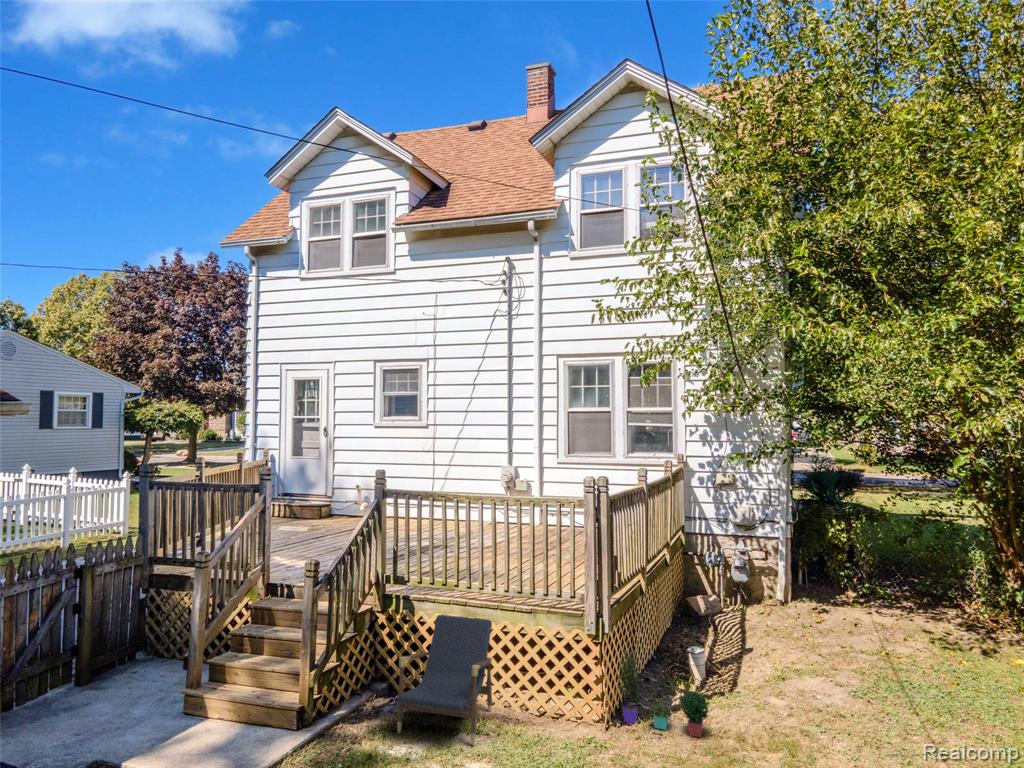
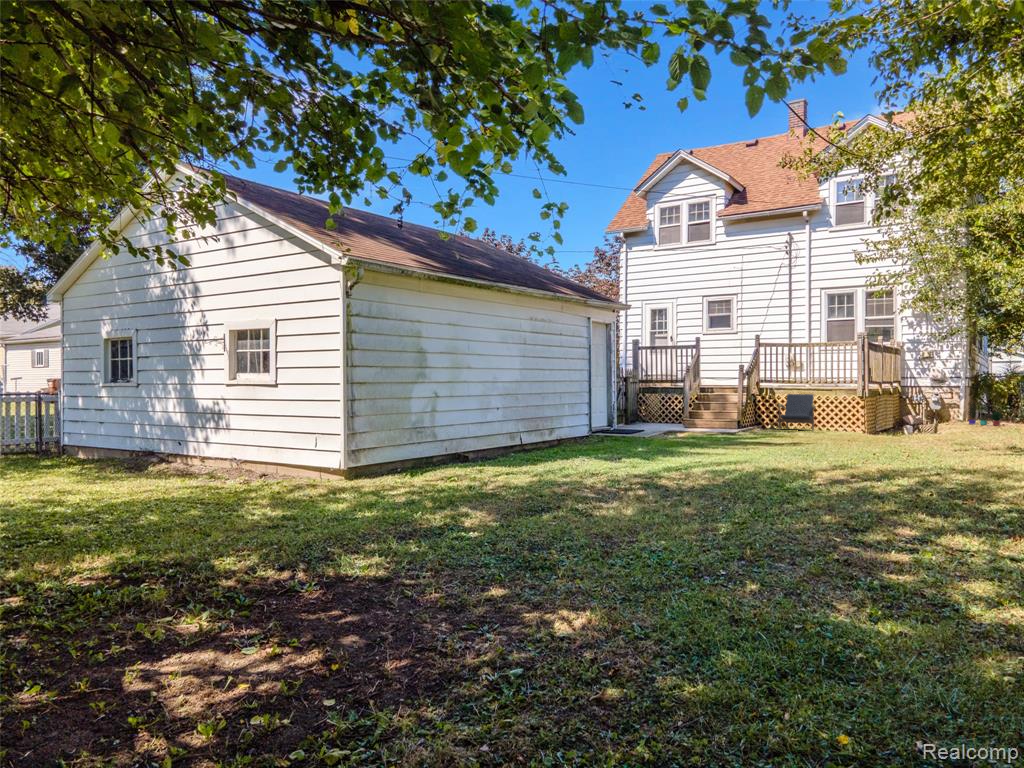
potted plant: present [618,650,709,737] -> present [969,401,1002,426]

